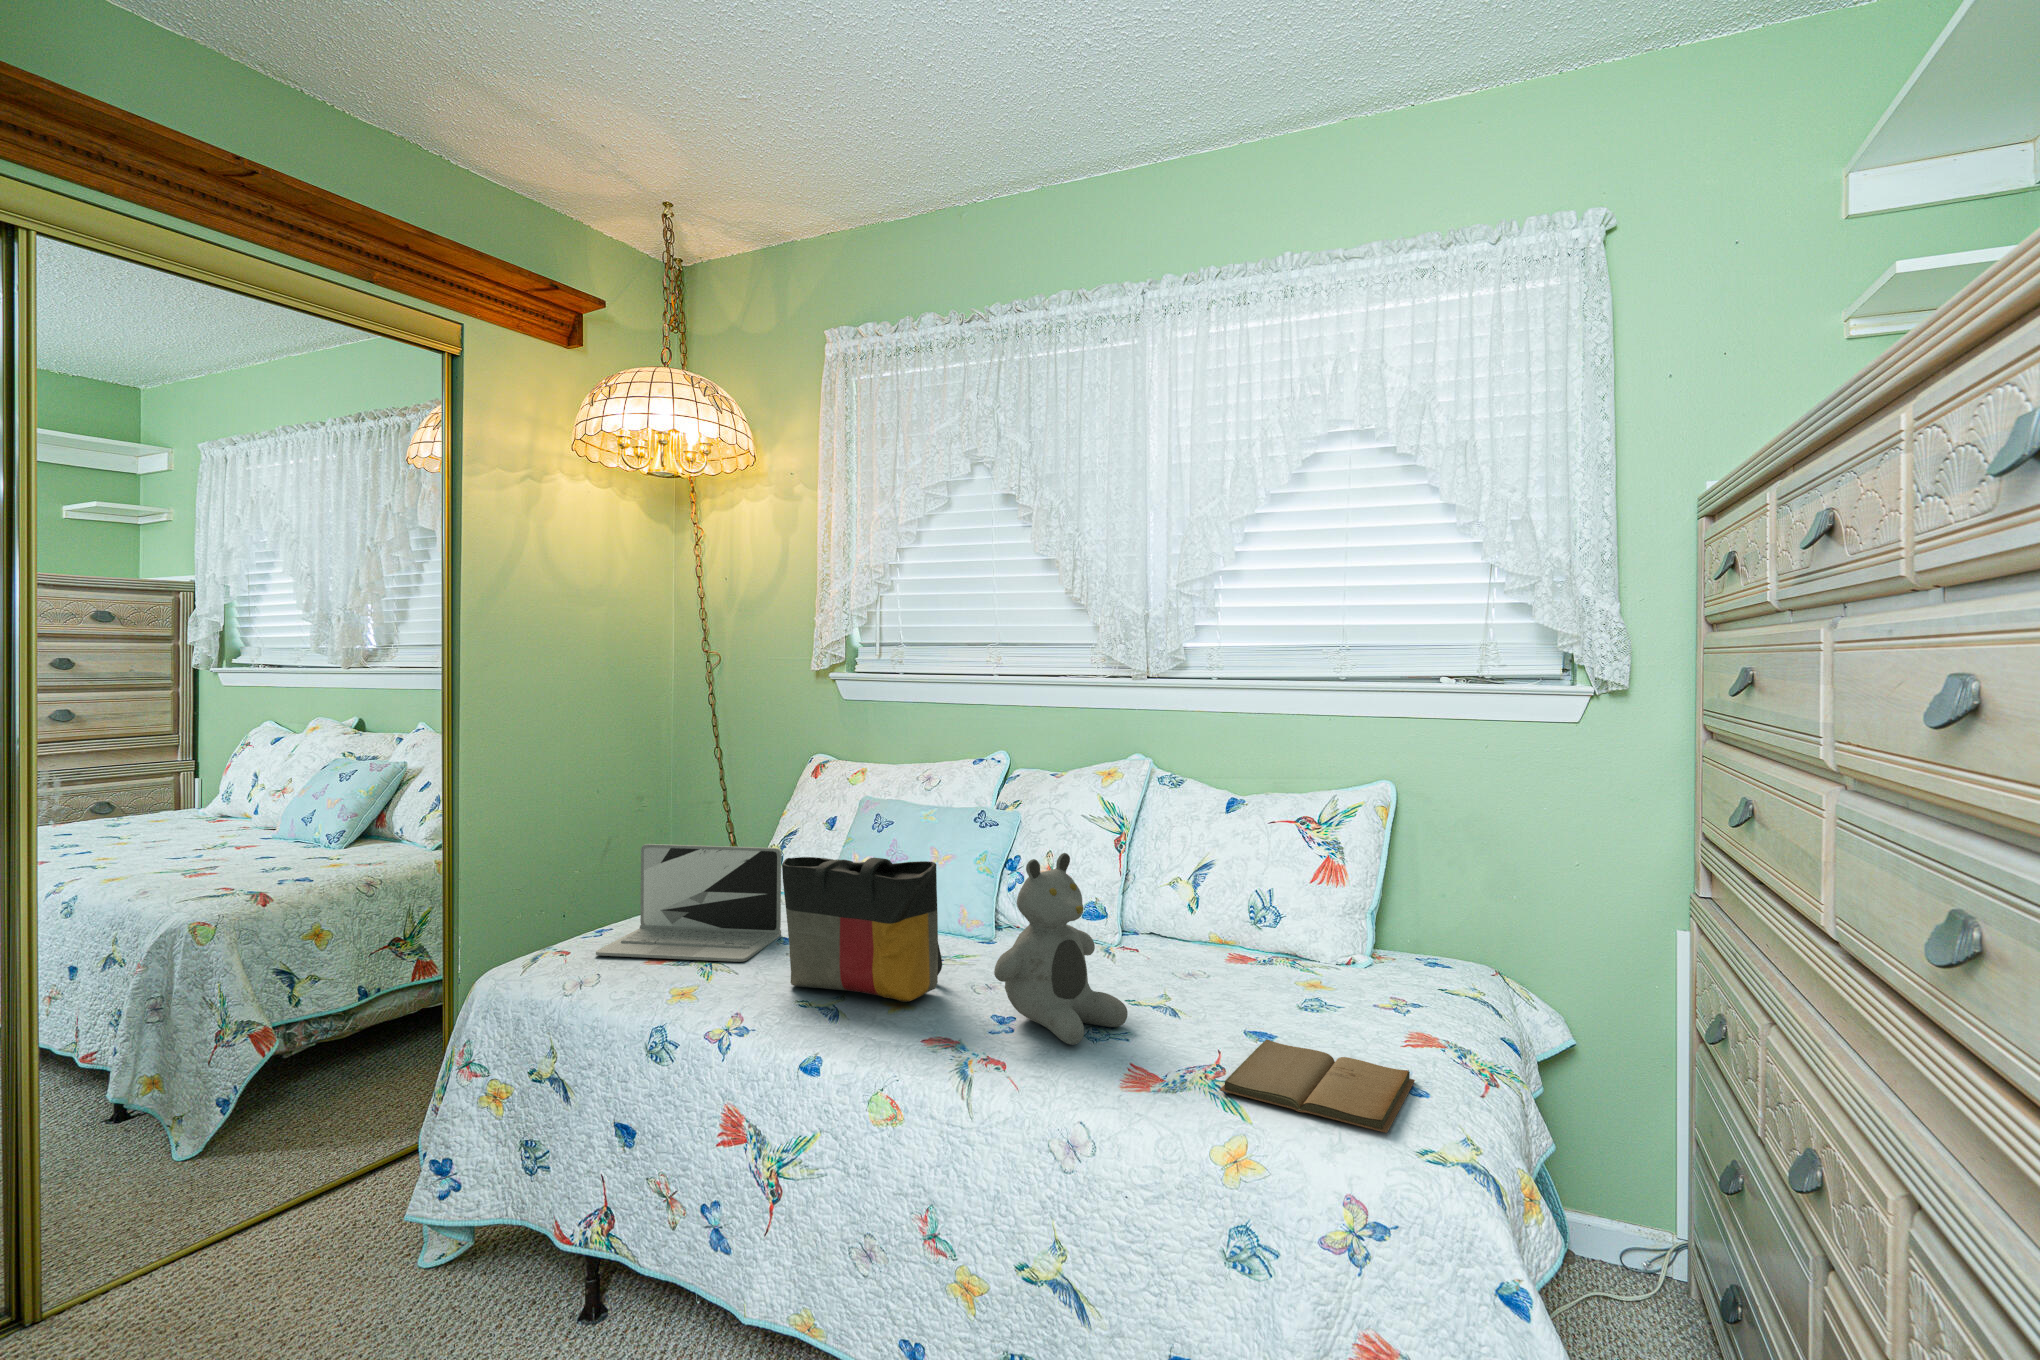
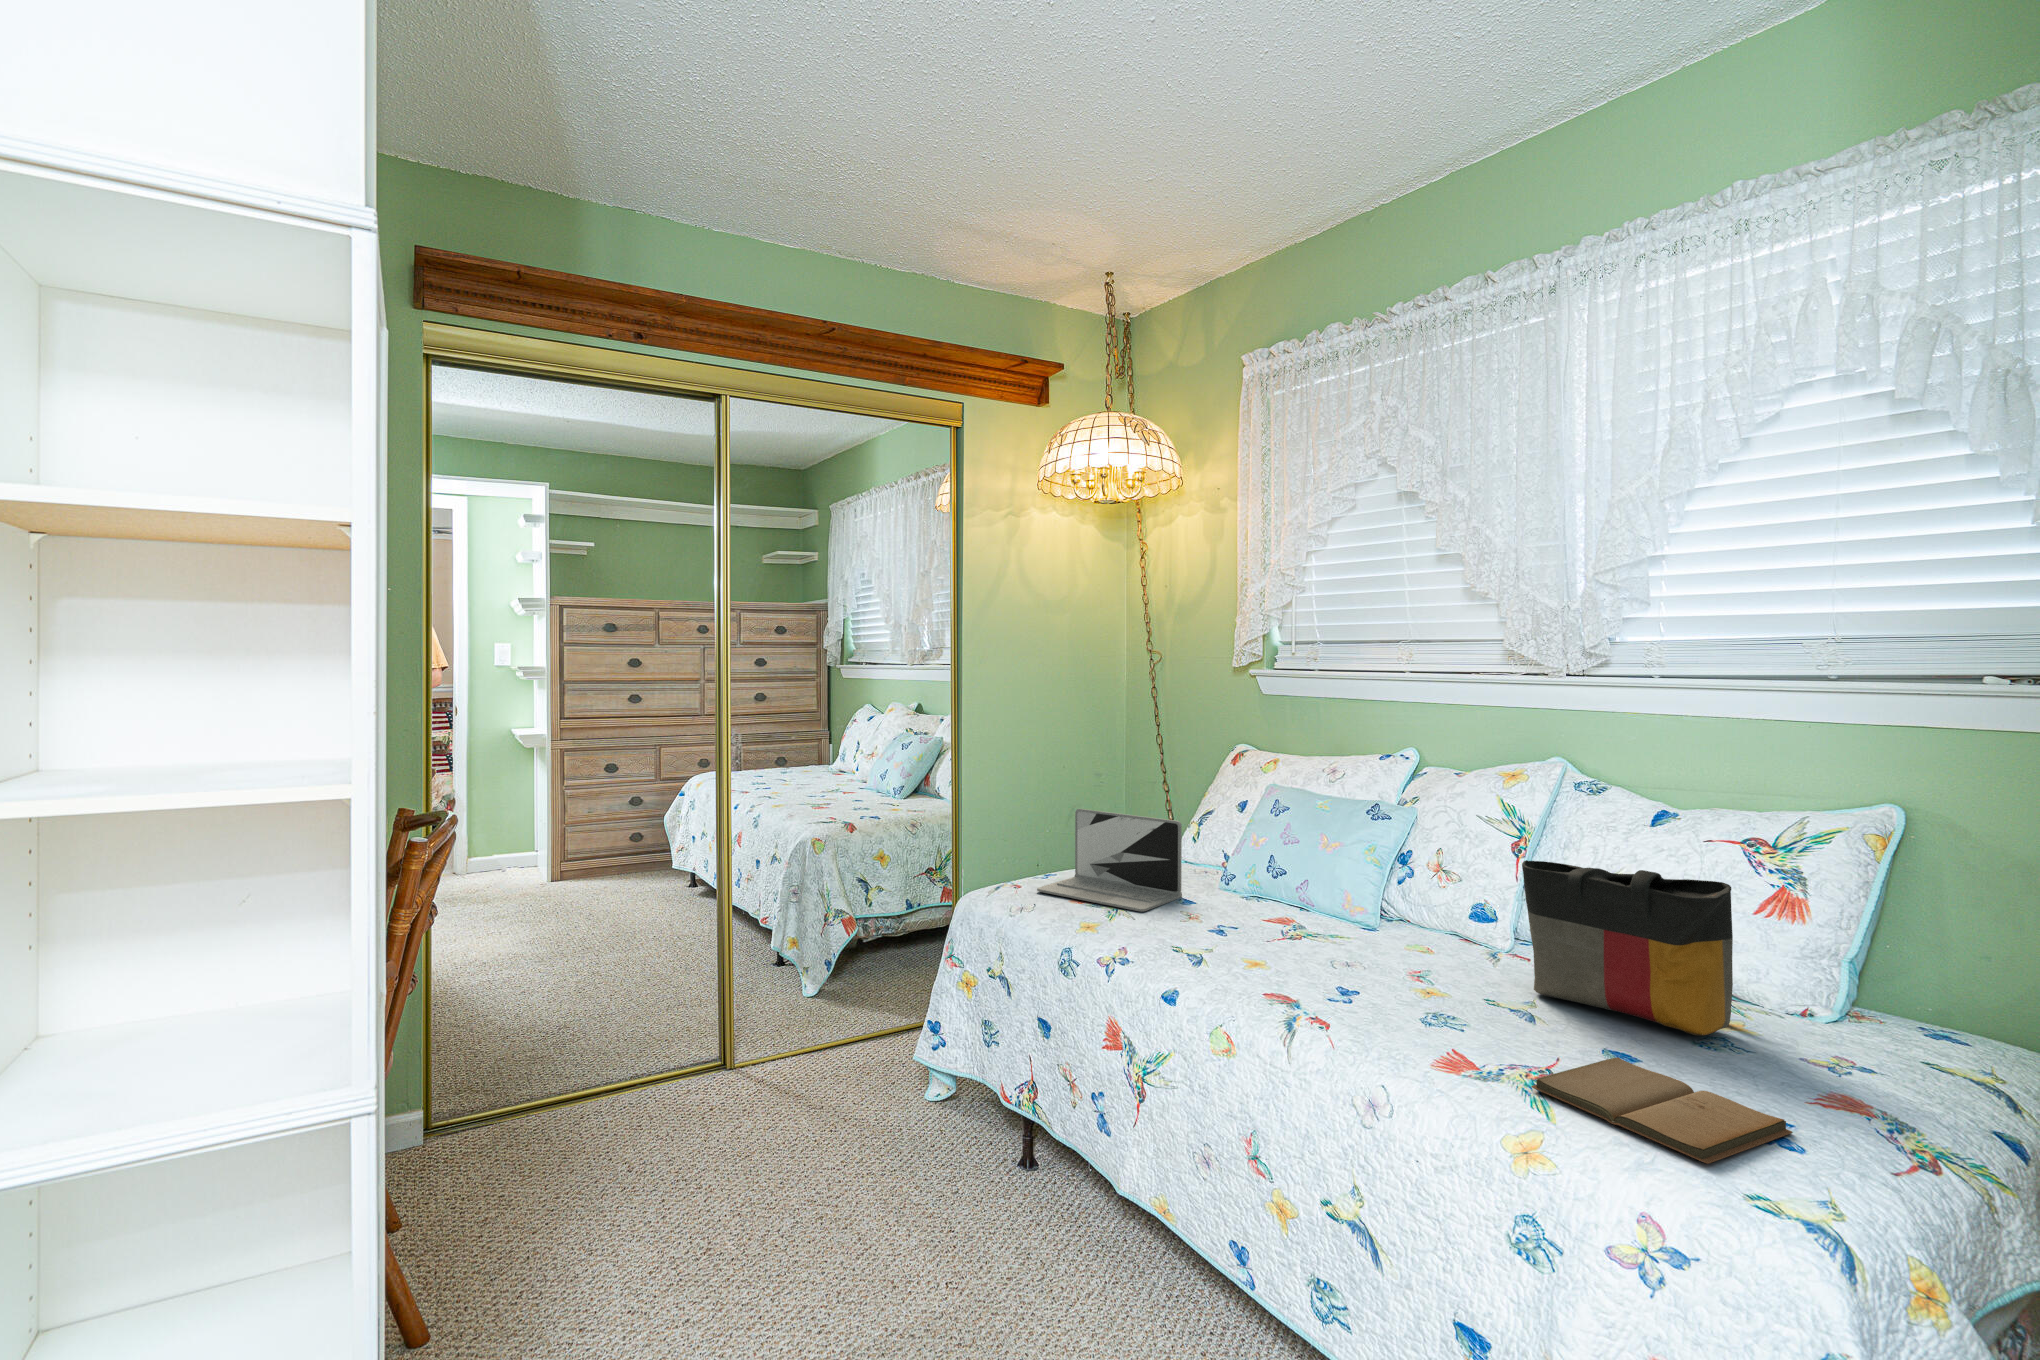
teddy bear: present [994,853,1128,1045] -> none [1328,842,1468,1022]
tote bag: present [782,857,942,1002] -> present [1522,860,1733,1036]

